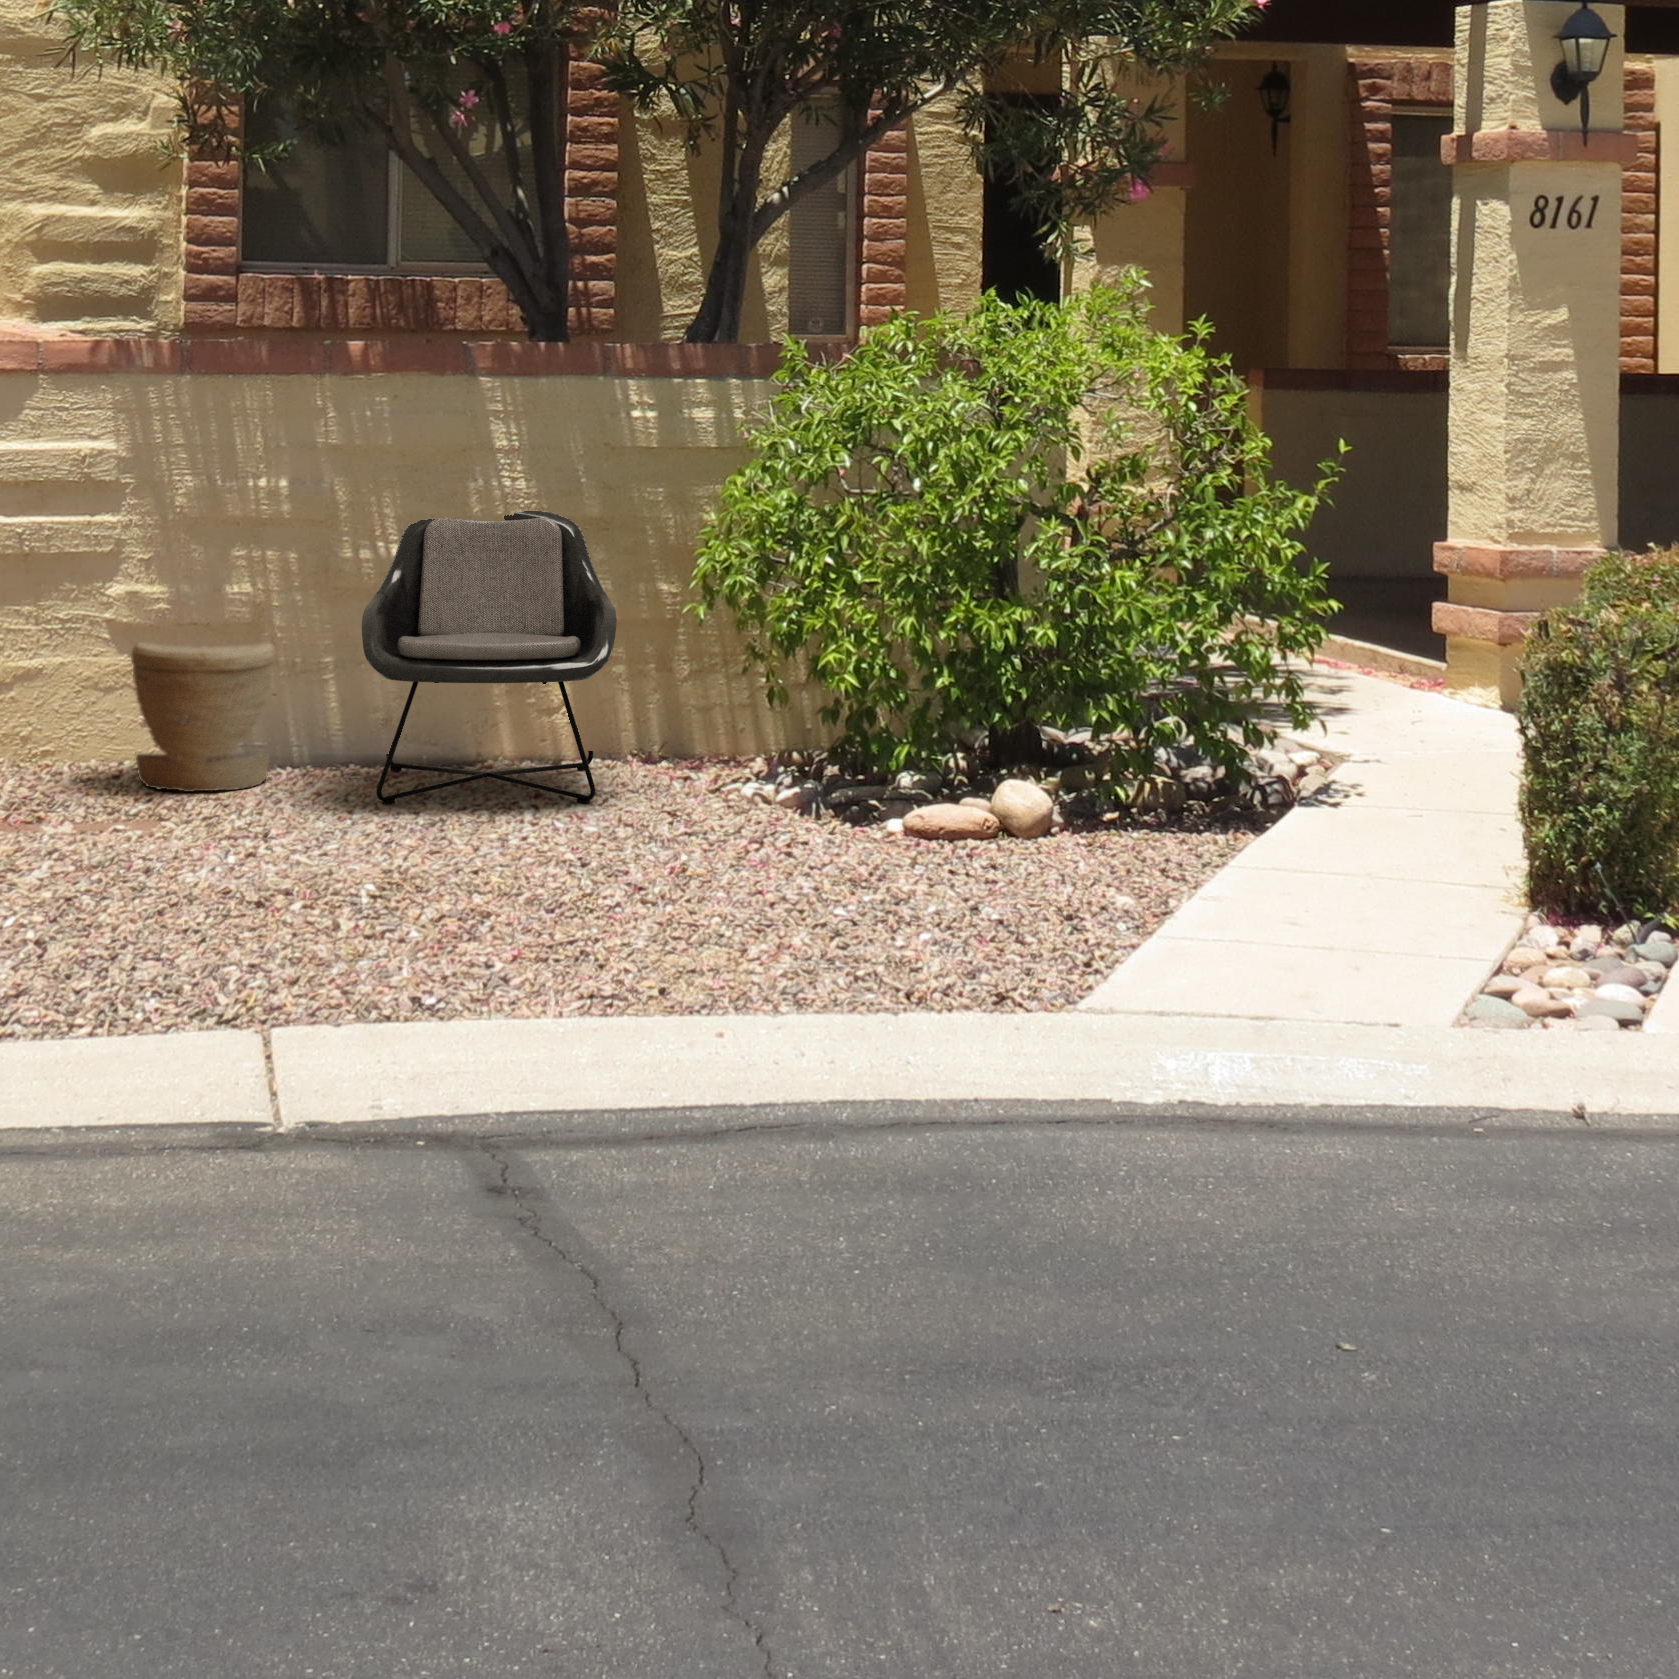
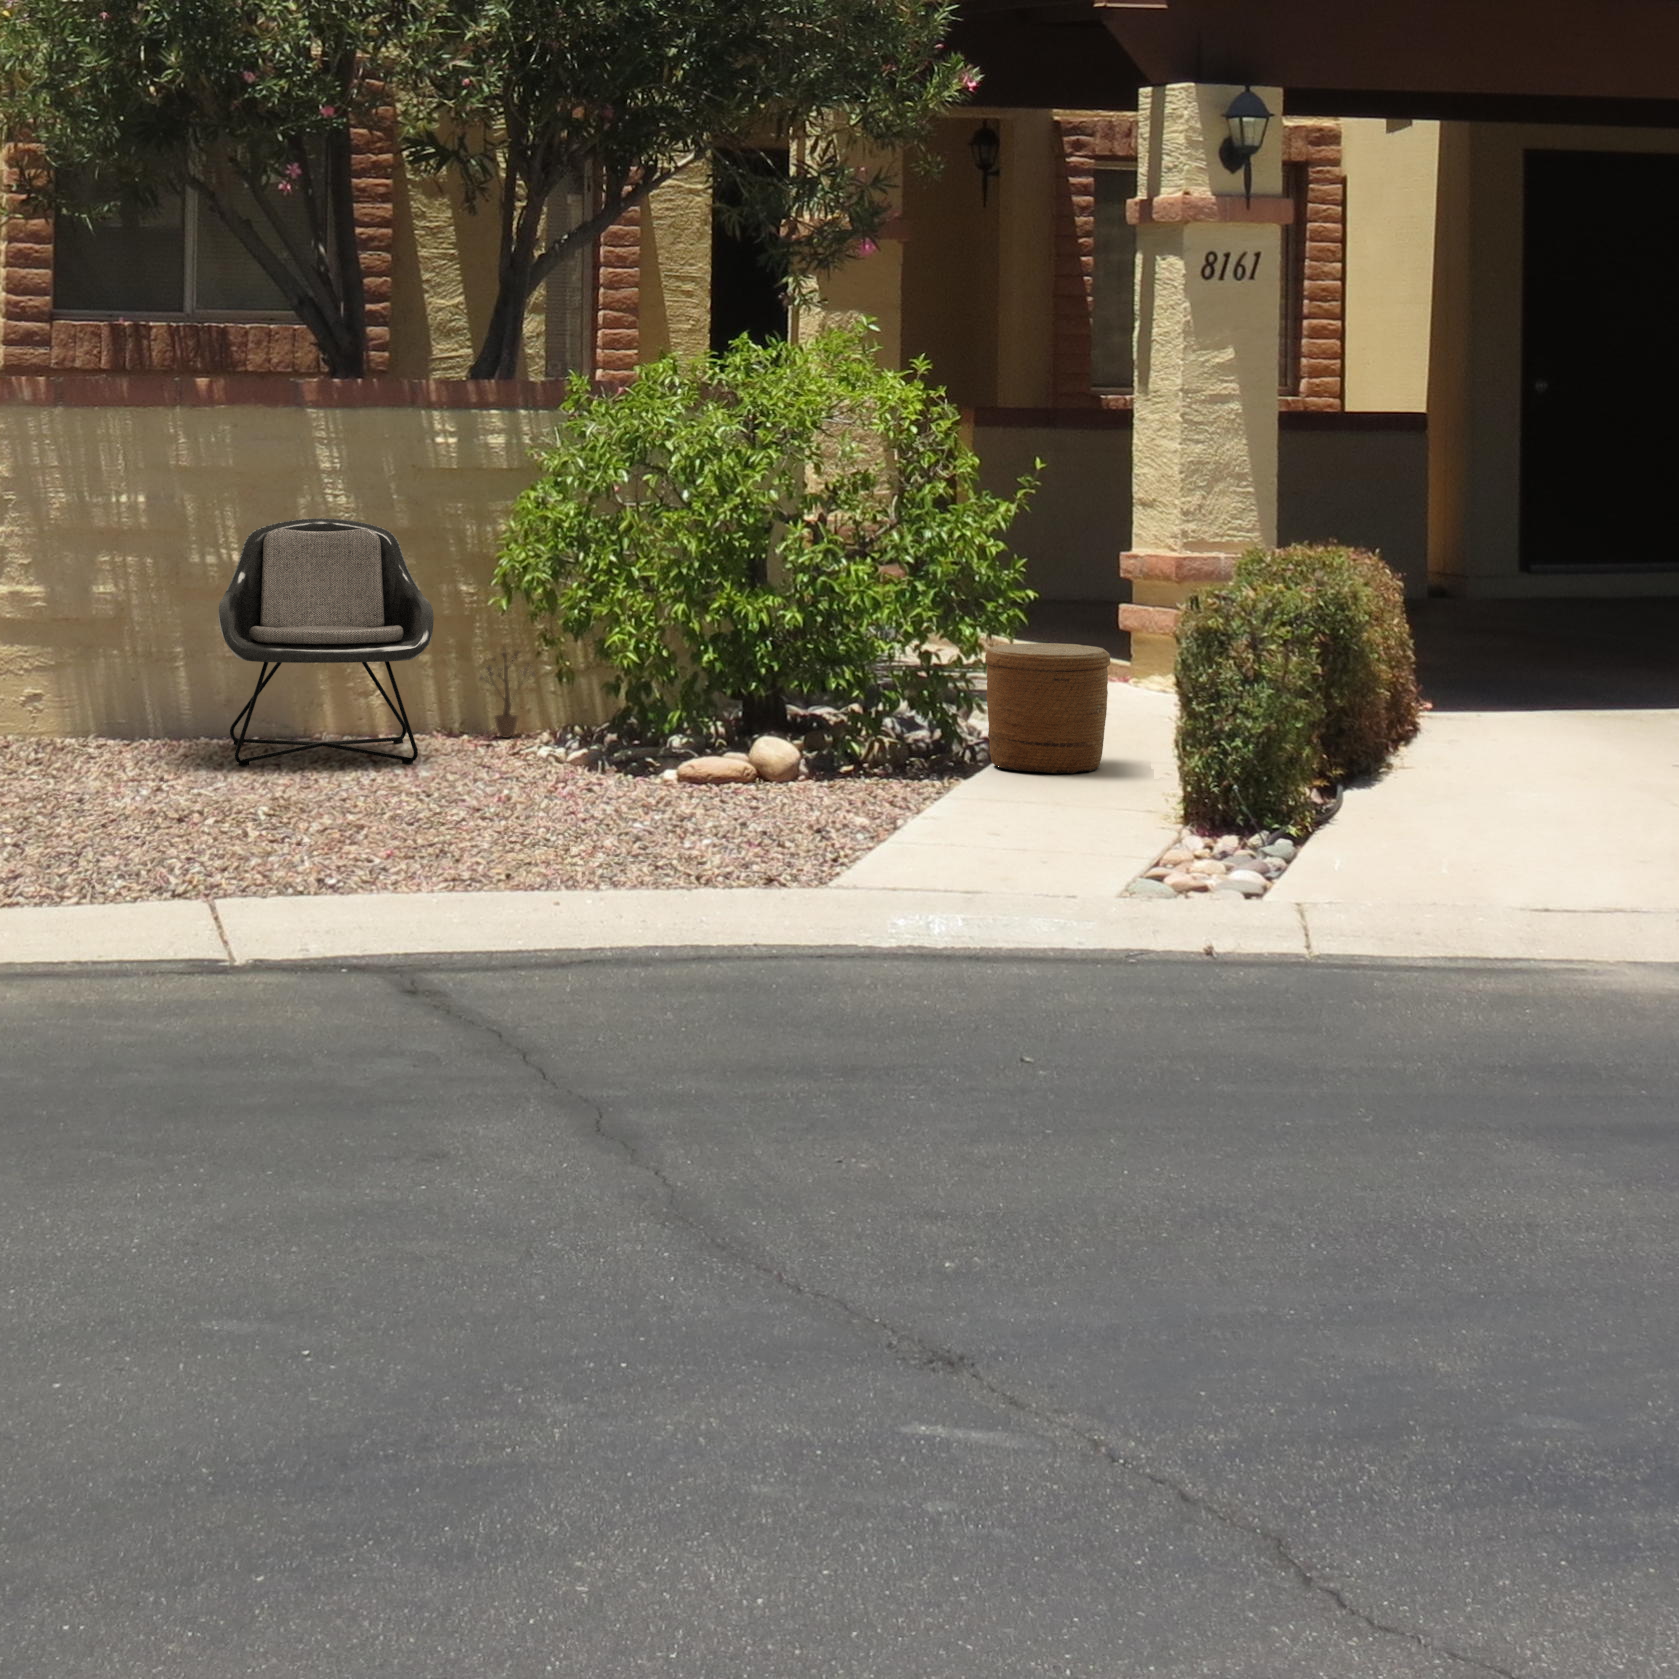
woven basket: present [131,643,276,792] -> present [985,643,1110,774]
decorative plant: none [666,656,746,763] -> present [471,647,534,737]

